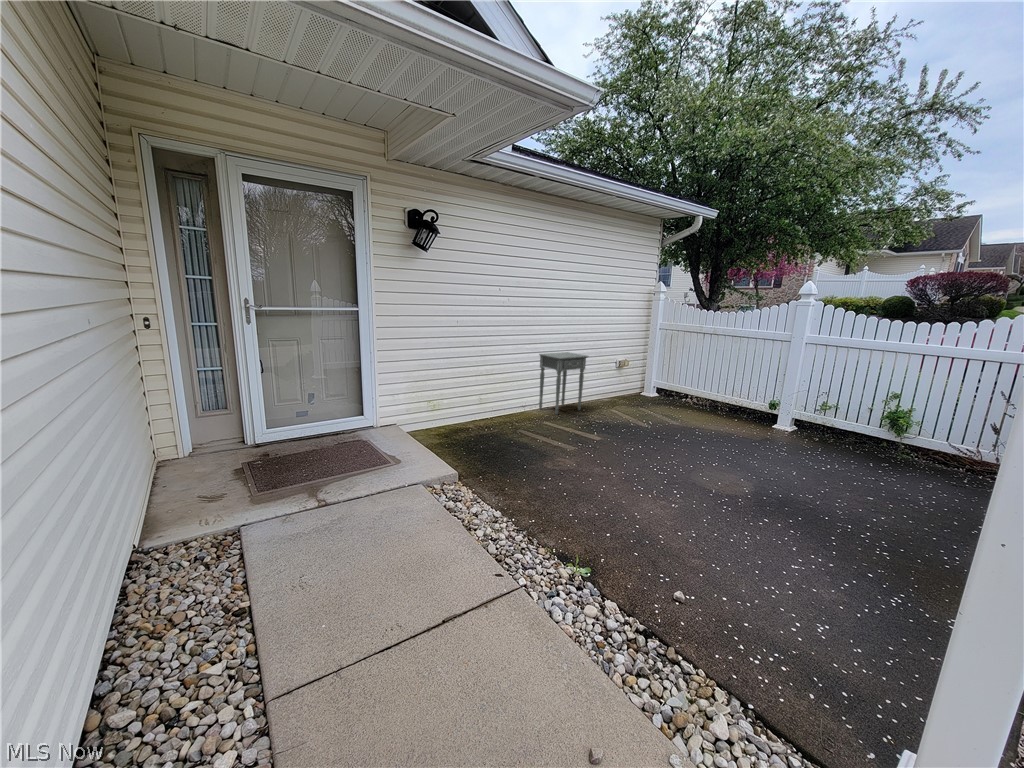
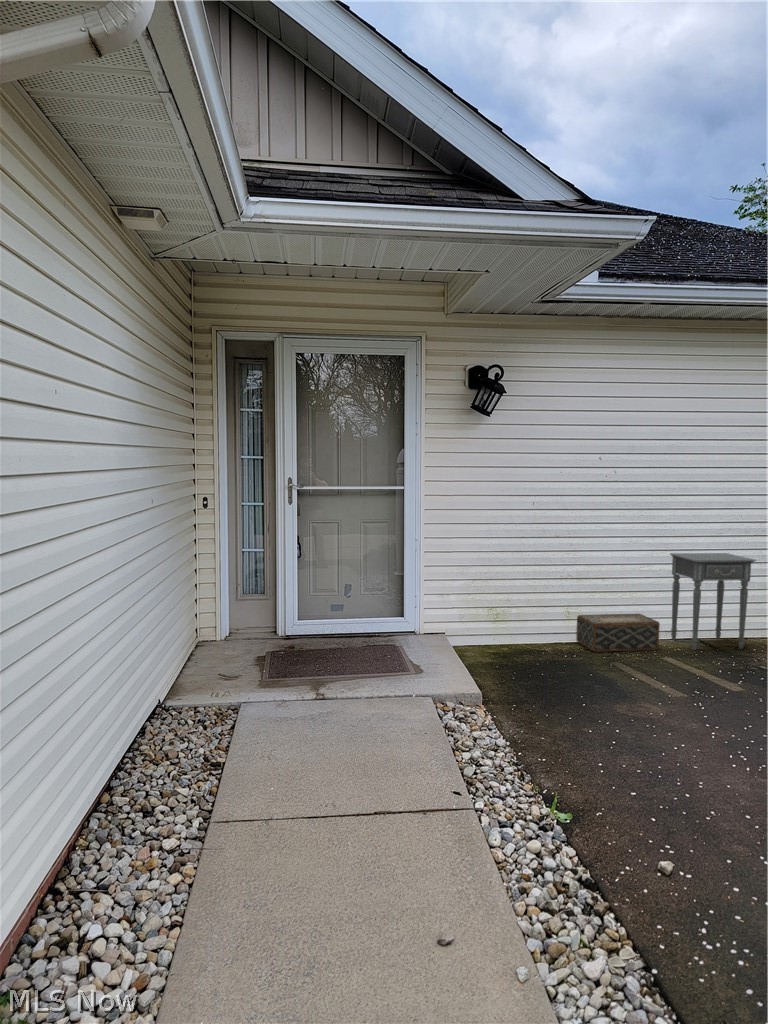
woven basket: none [486,395,538,424] -> present [576,614,660,652]

